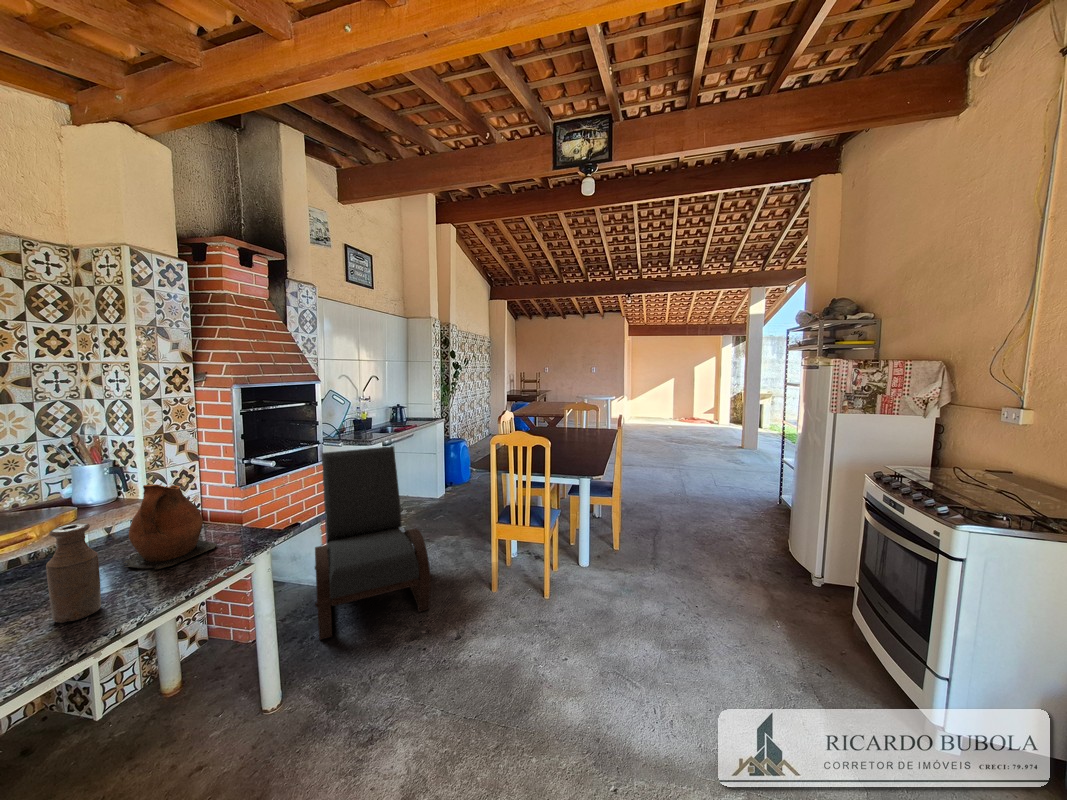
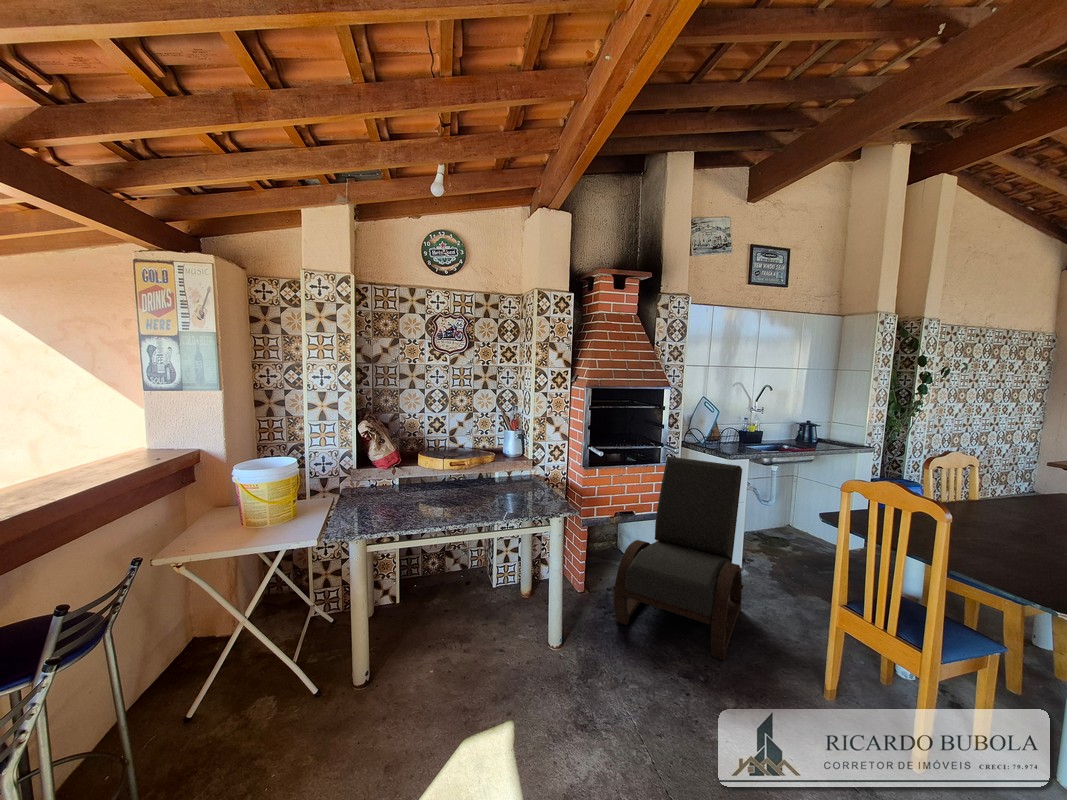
ceramic pitcher: present [120,484,217,570] -> none [489,448,535,506]
bottle: present [46,523,101,623] -> none [440,460,461,516]

